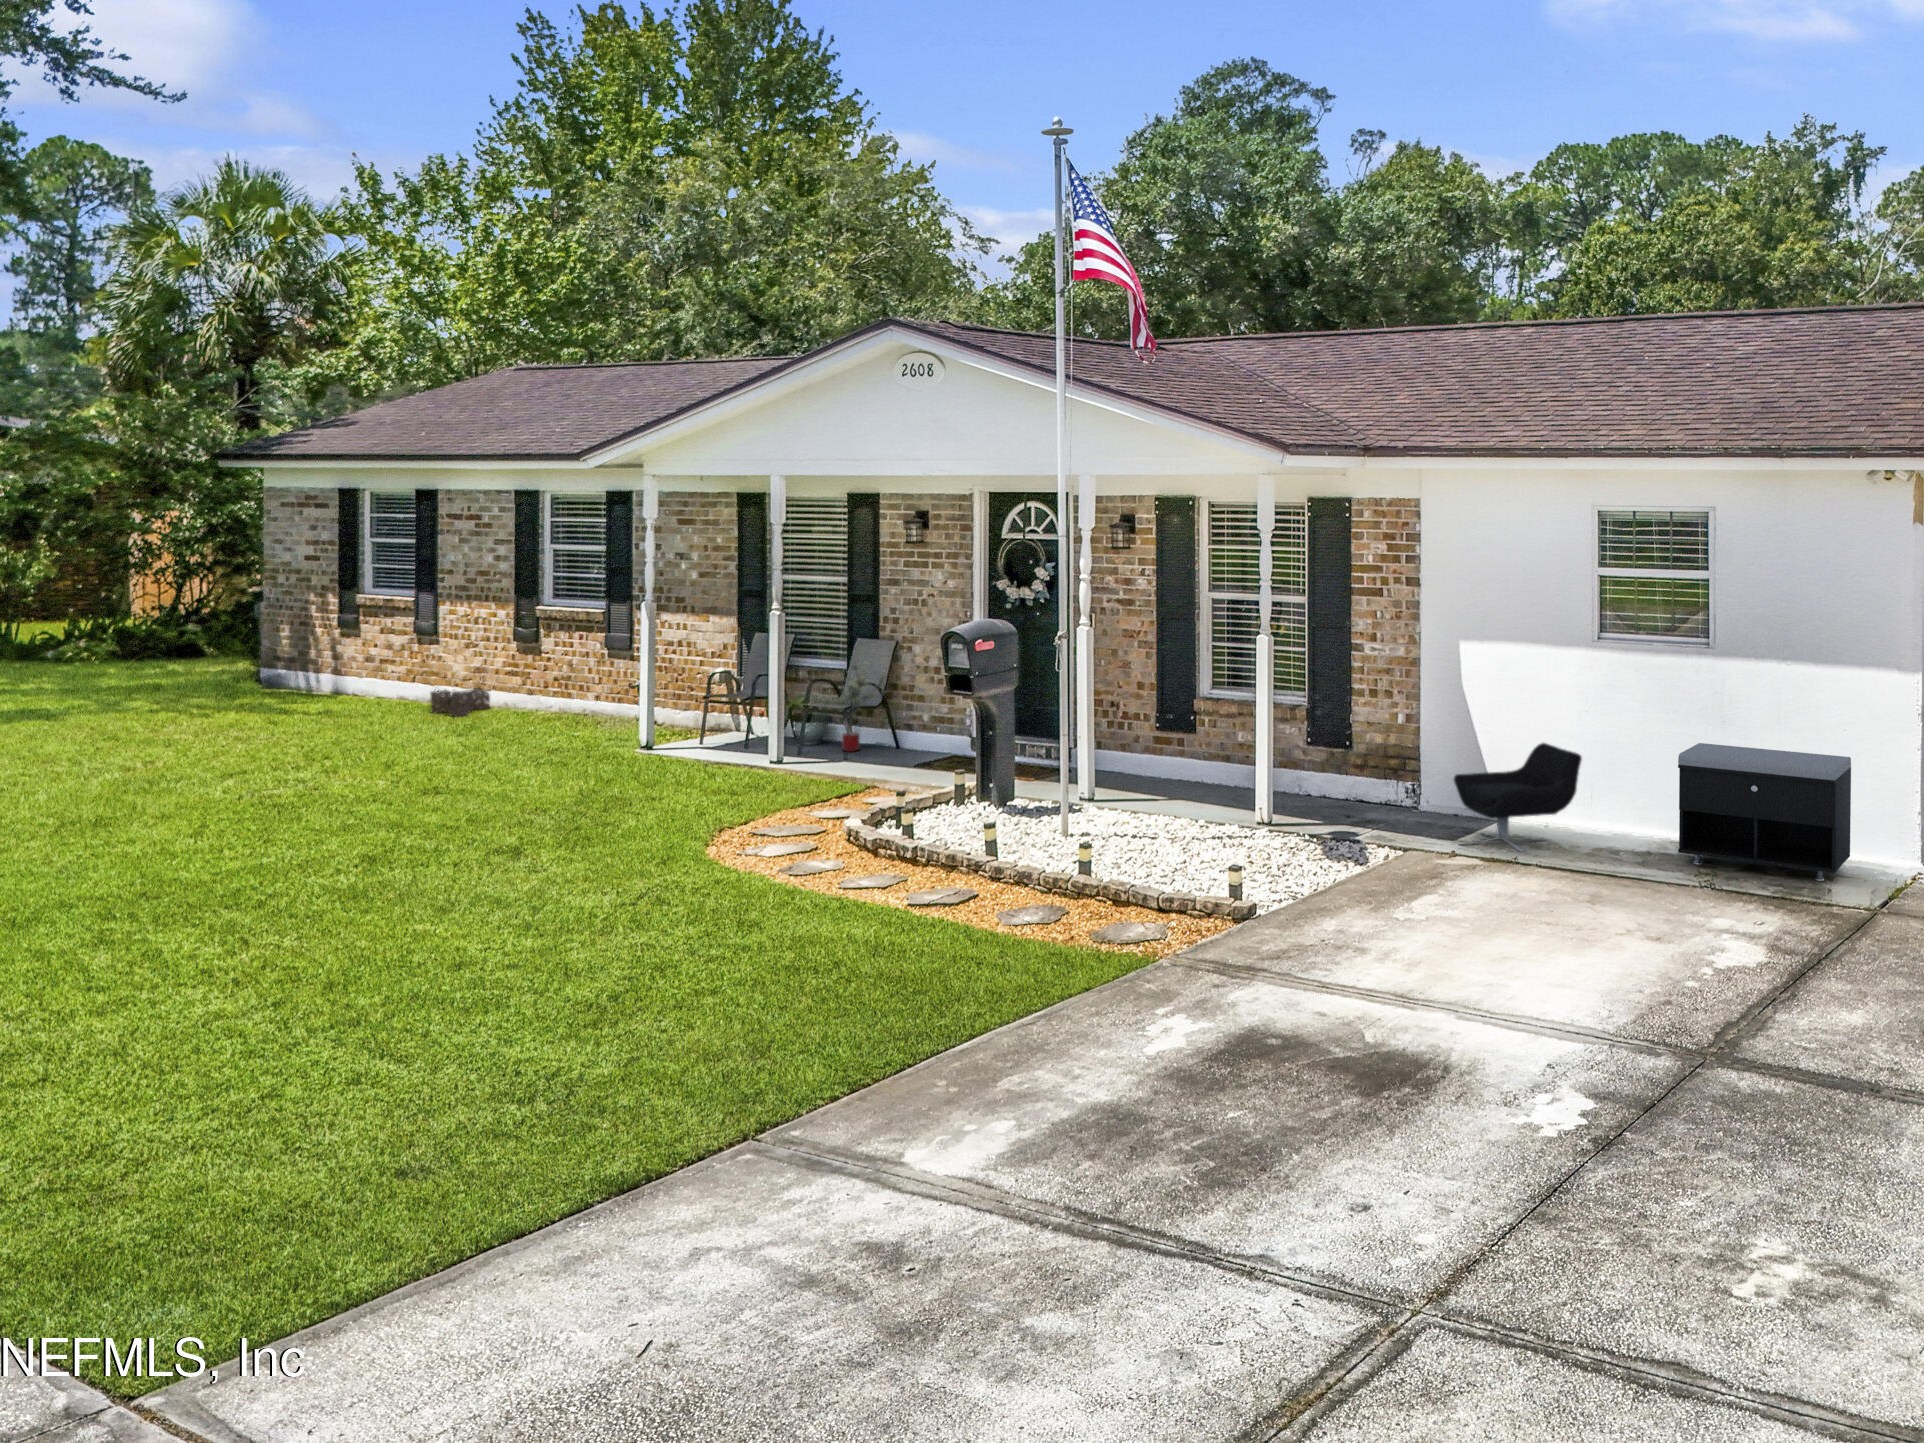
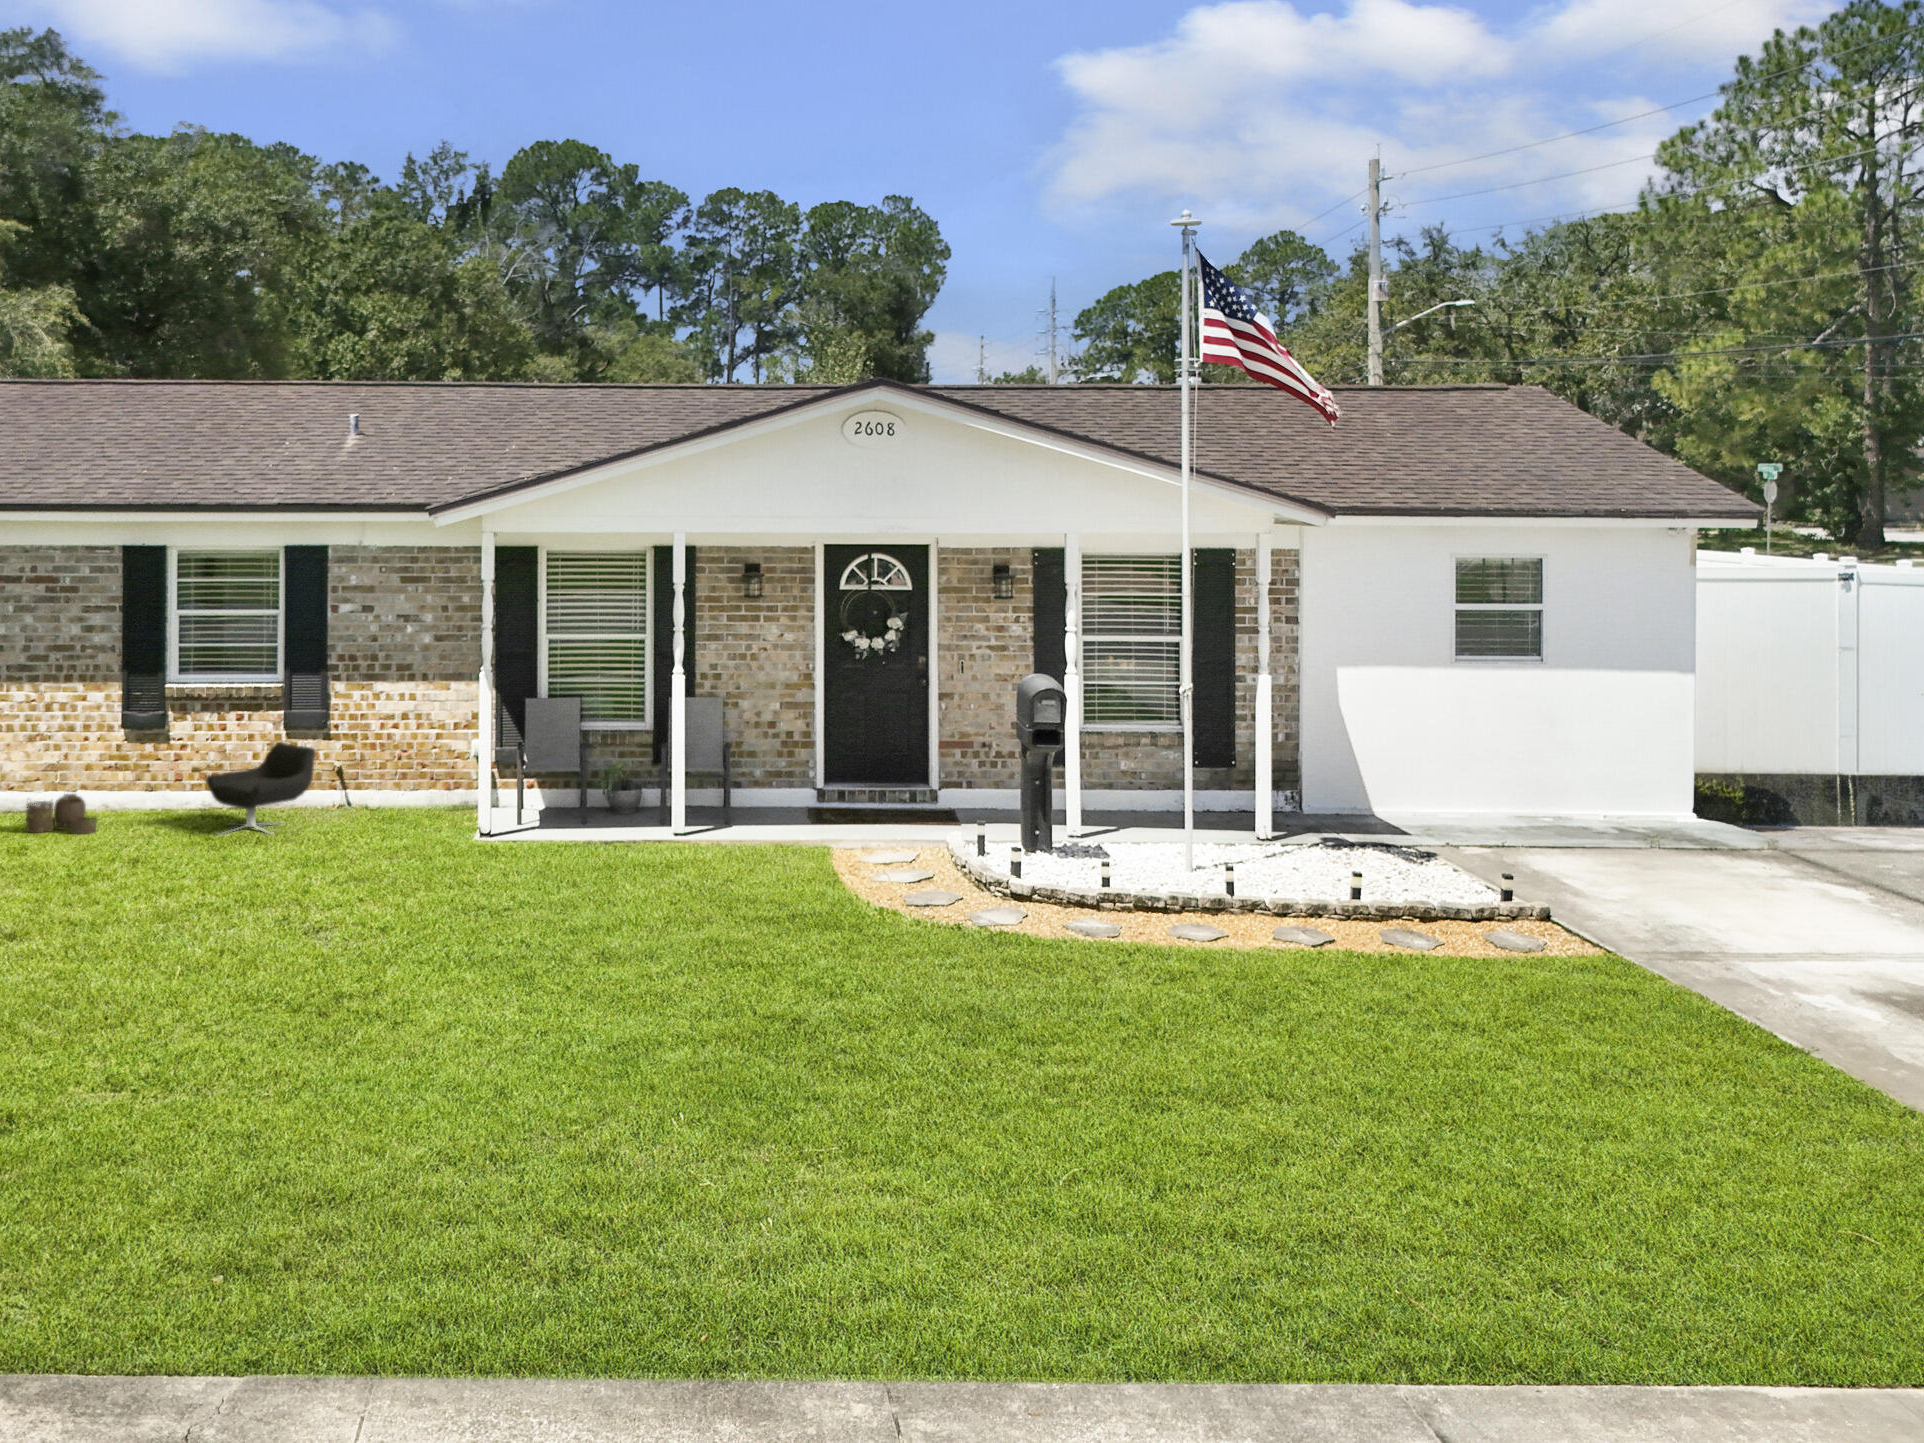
potted tree: present [818,662,885,752] -> none [655,721,731,822]
lounge chair: present [1454,743,1582,852] -> present [206,742,316,834]
storage bench: present [1678,743,1851,881] -> none [1542,739,1691,833]

